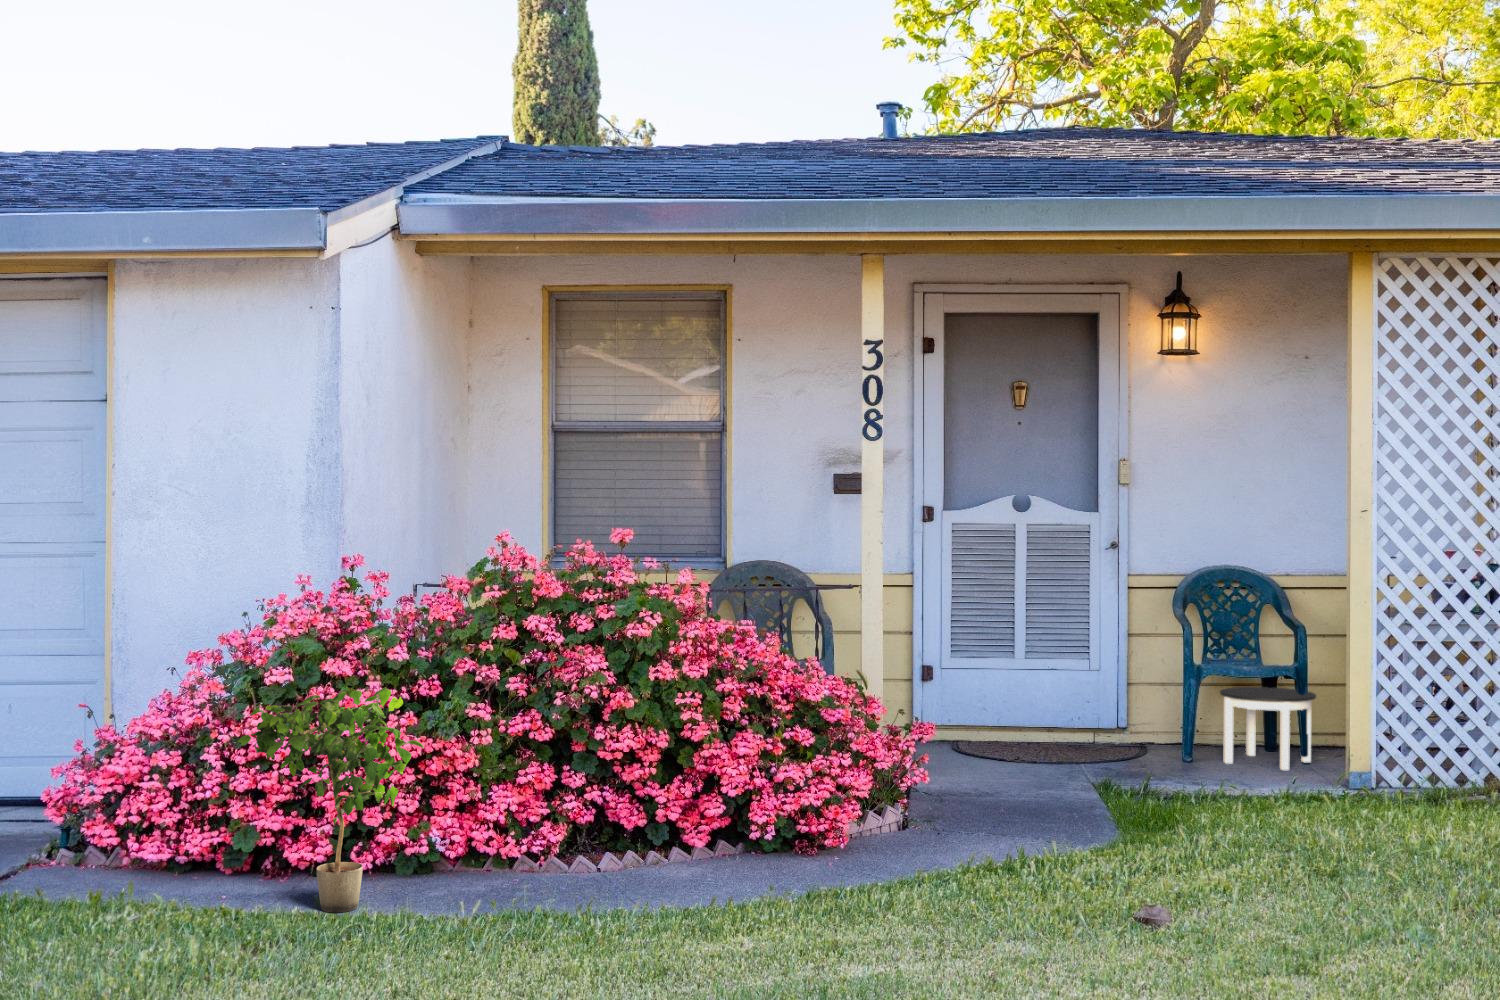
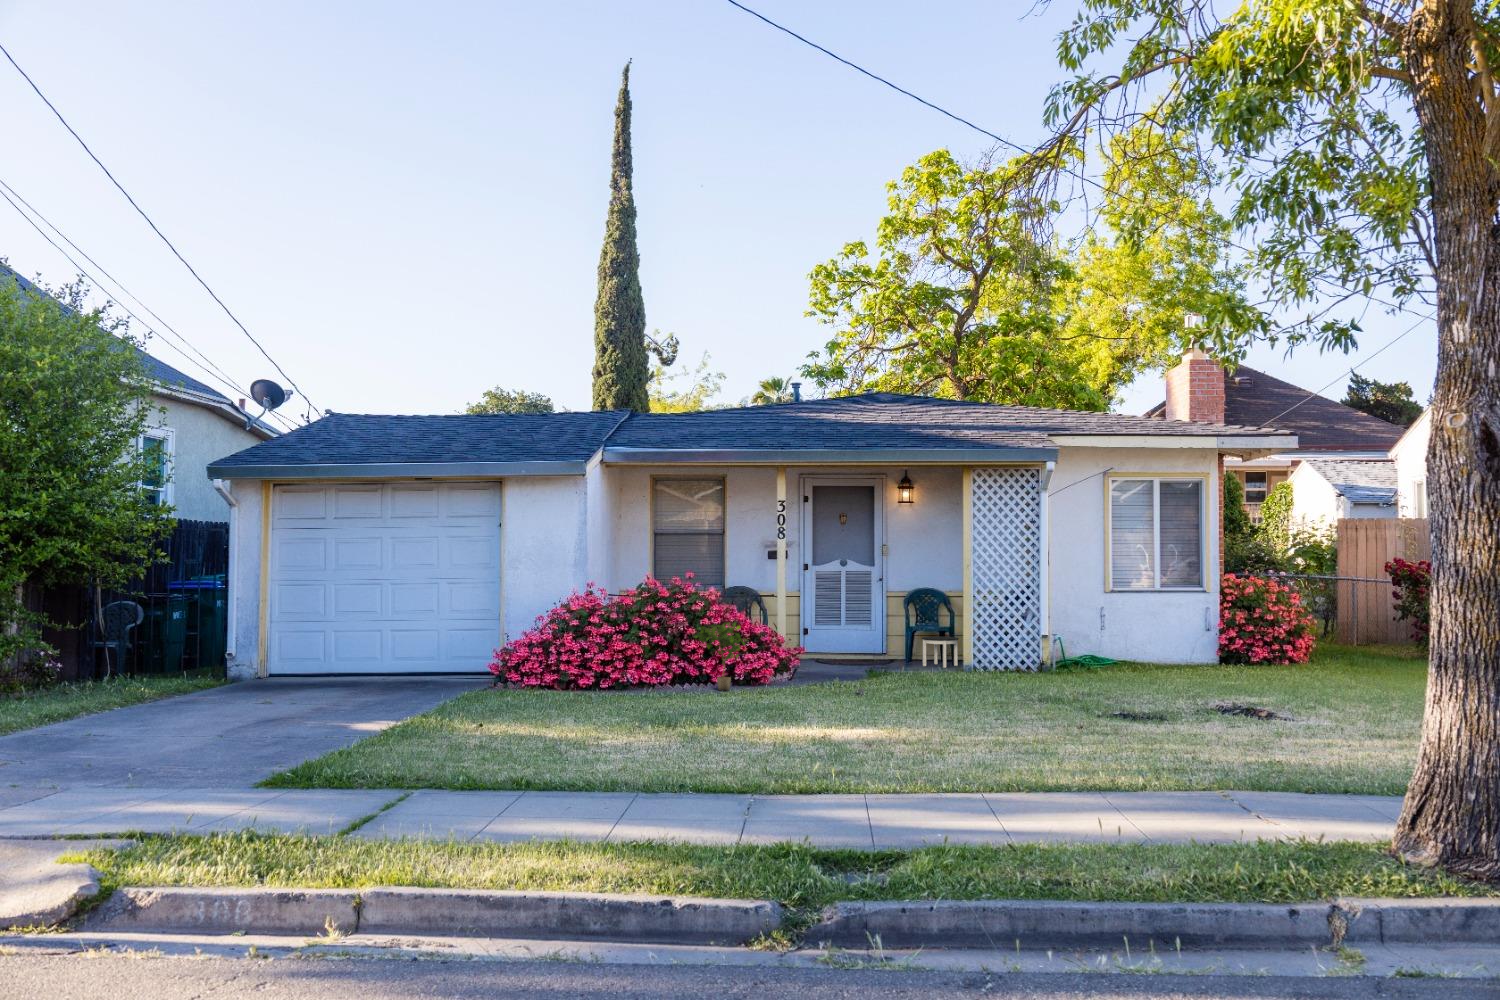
potted plant: present [237,687,424,913] -> present [695,623,746,691]

